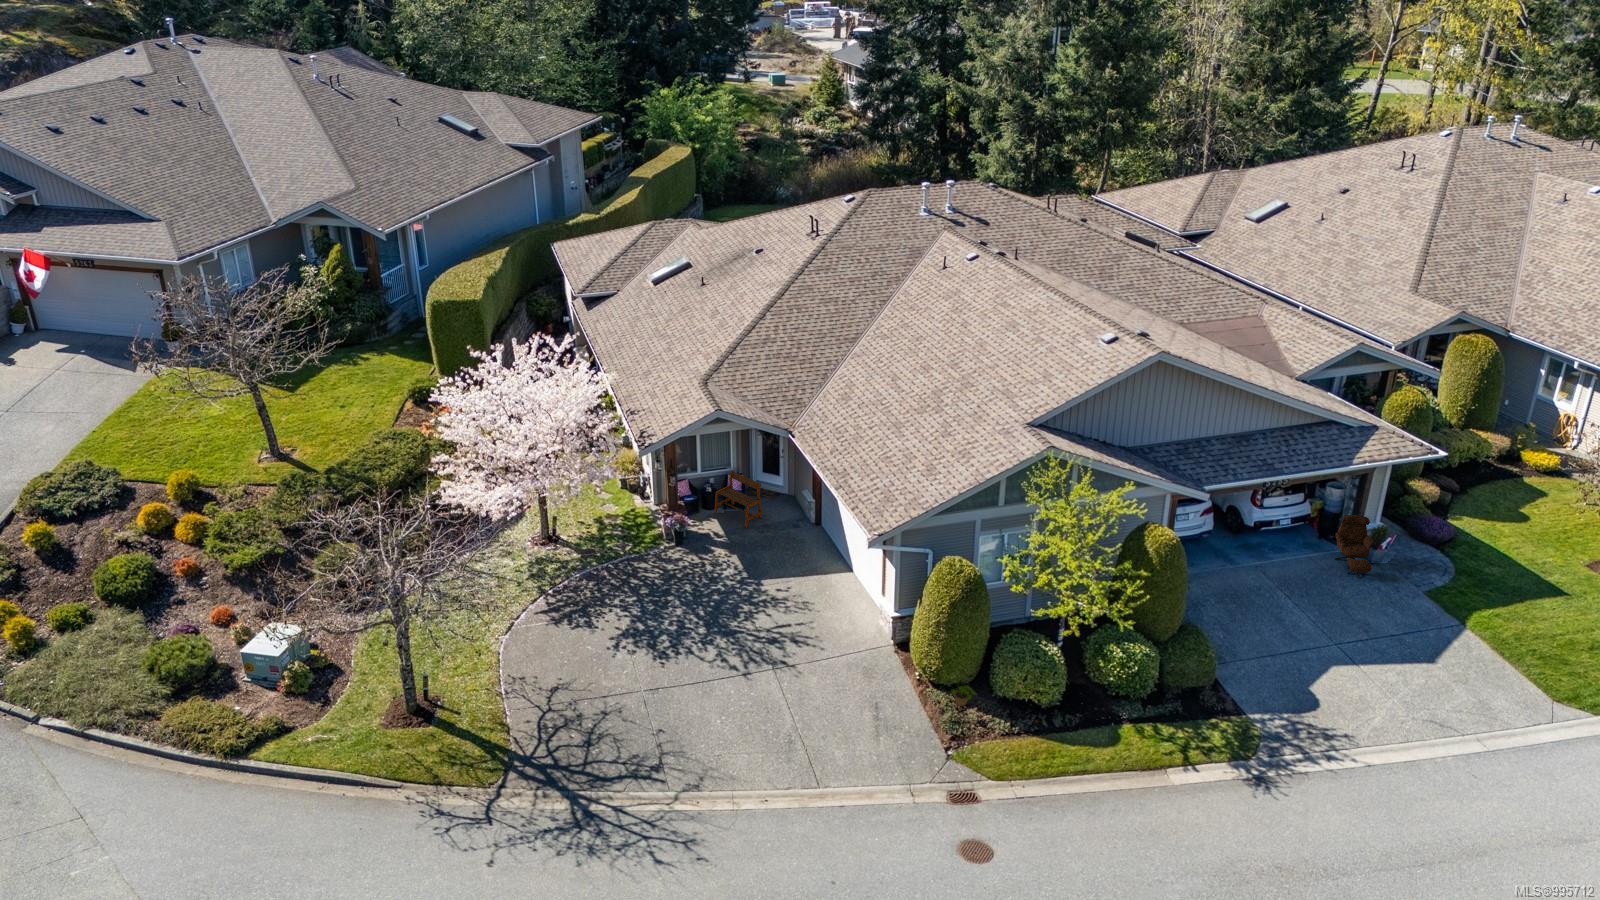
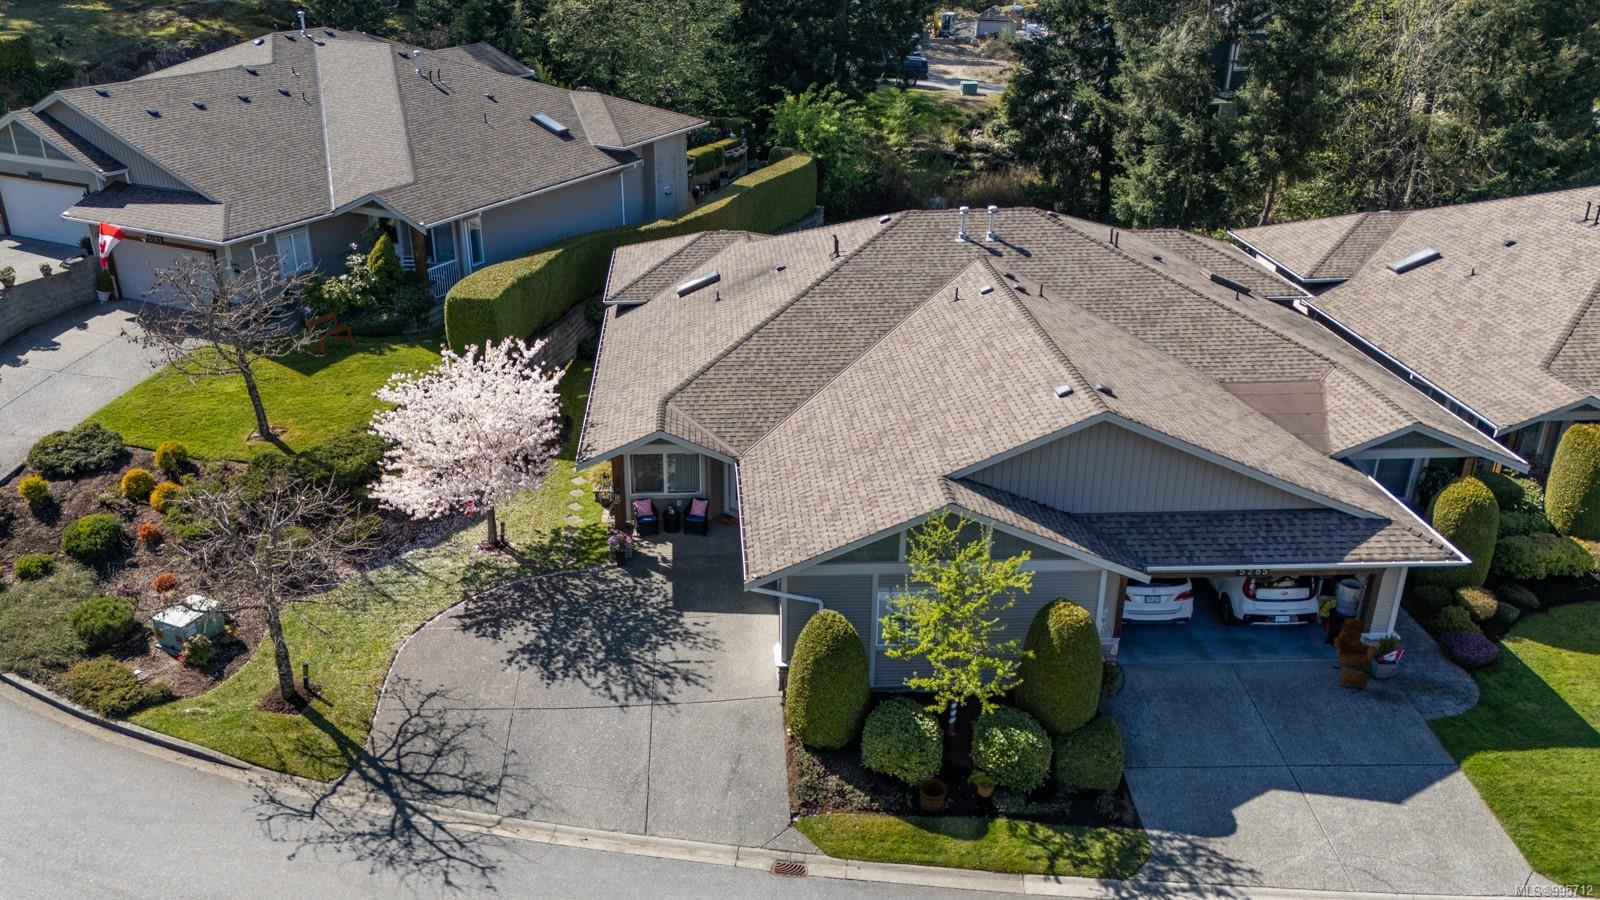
bench: present [714,470,762,528] -> present [307,312,353,357]
potted plant: present [951,686,976,706] -> present [967,769,996,797]
bucket: none [1053,698,1079,727] -> present [920,779,947,811]

